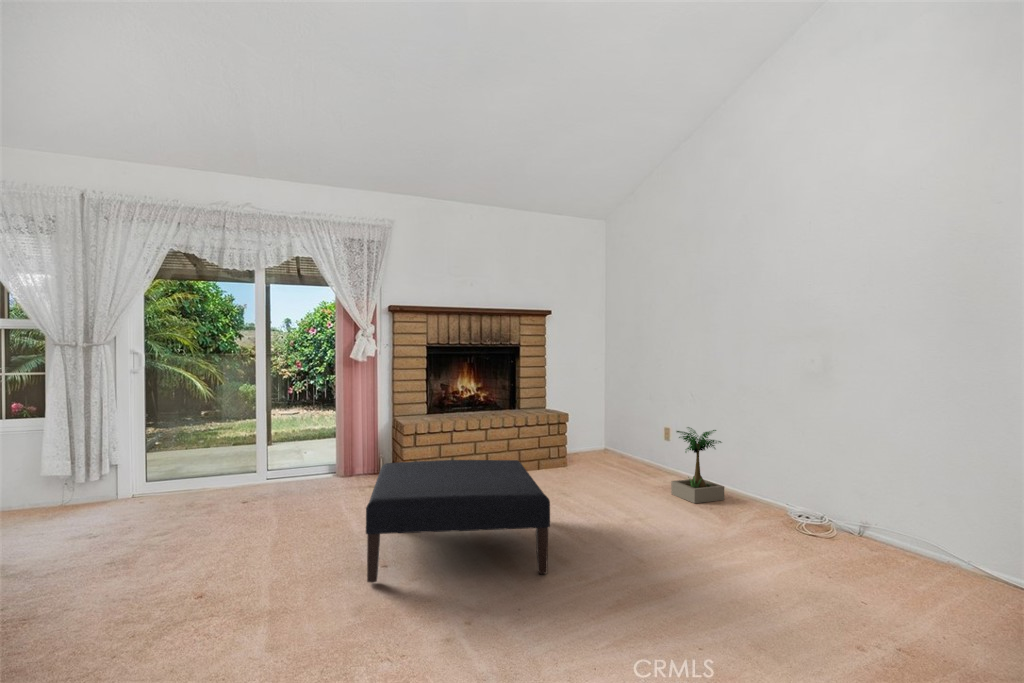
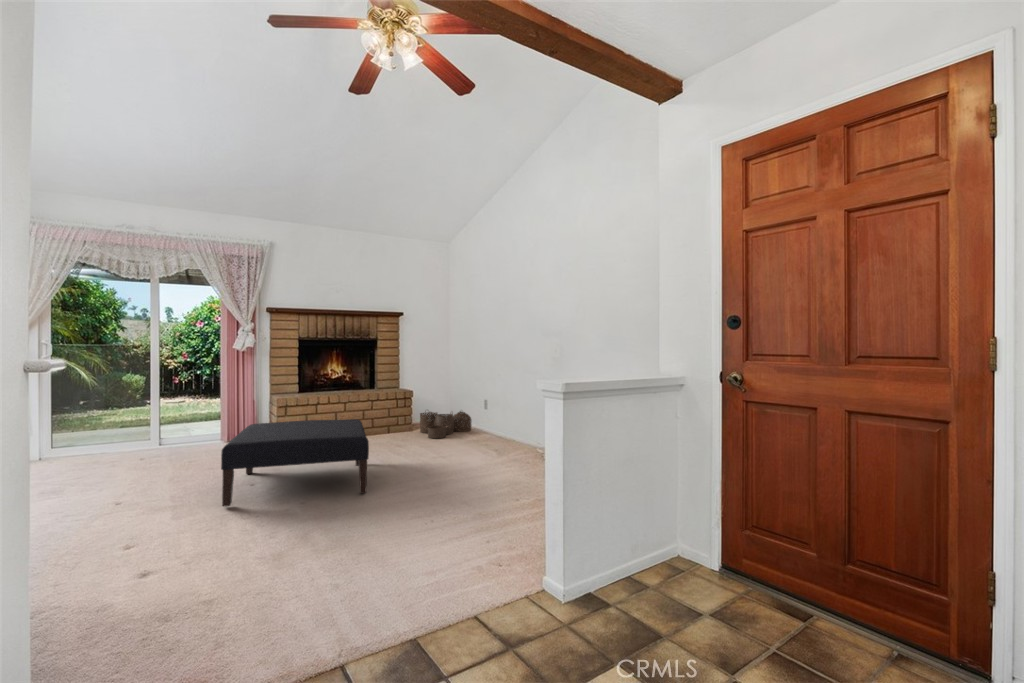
potted plant: present [671,427,724,503] -> none [479,395,518,448]
woven basket: none [577,440,647,482] -> present [420,411,471,438]

